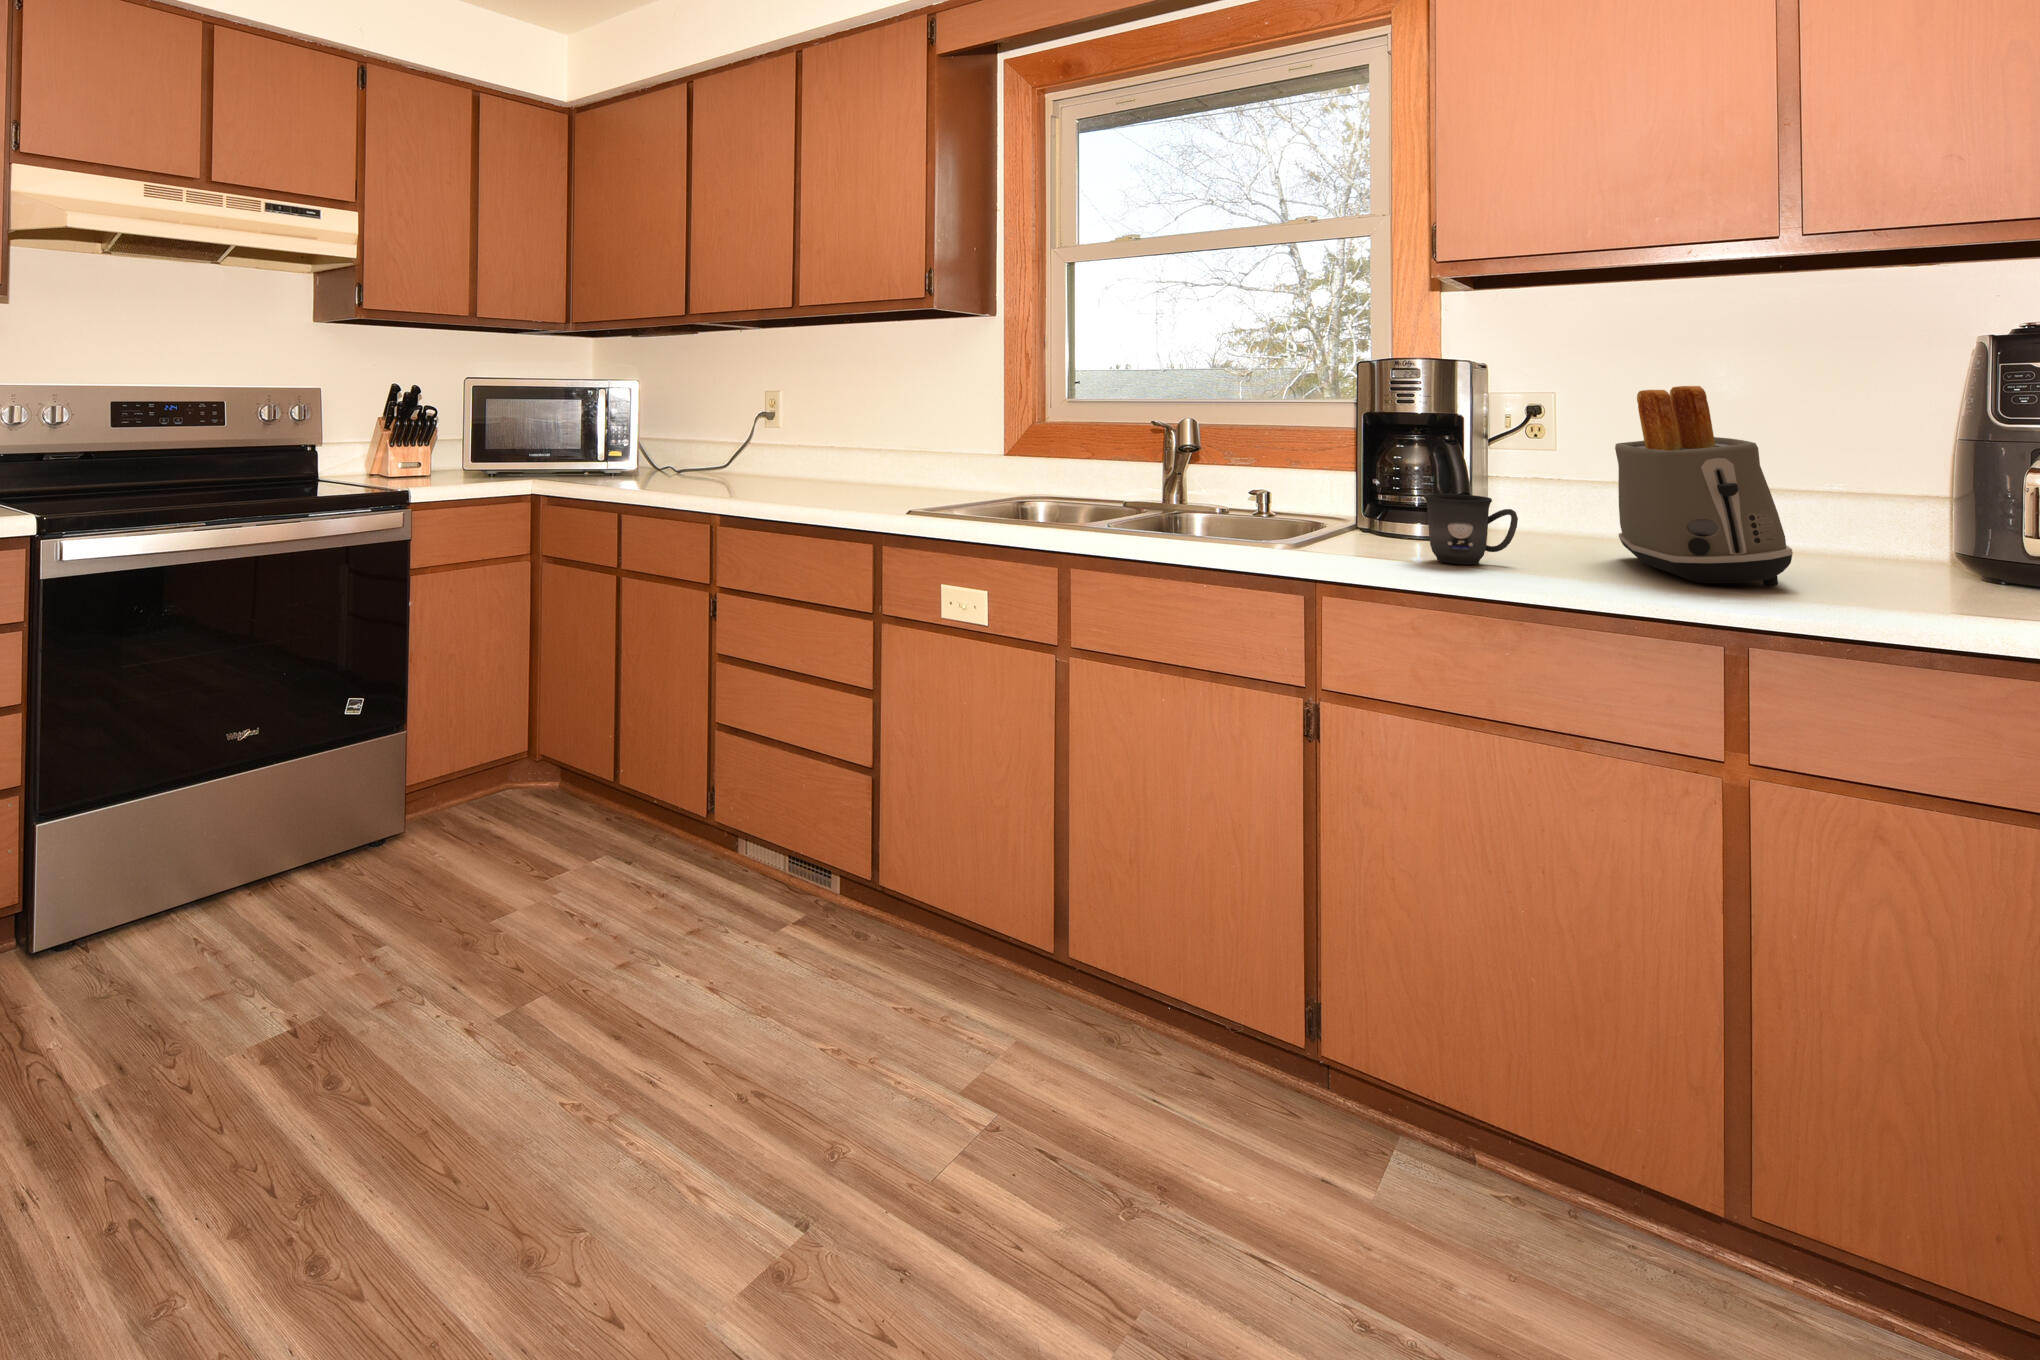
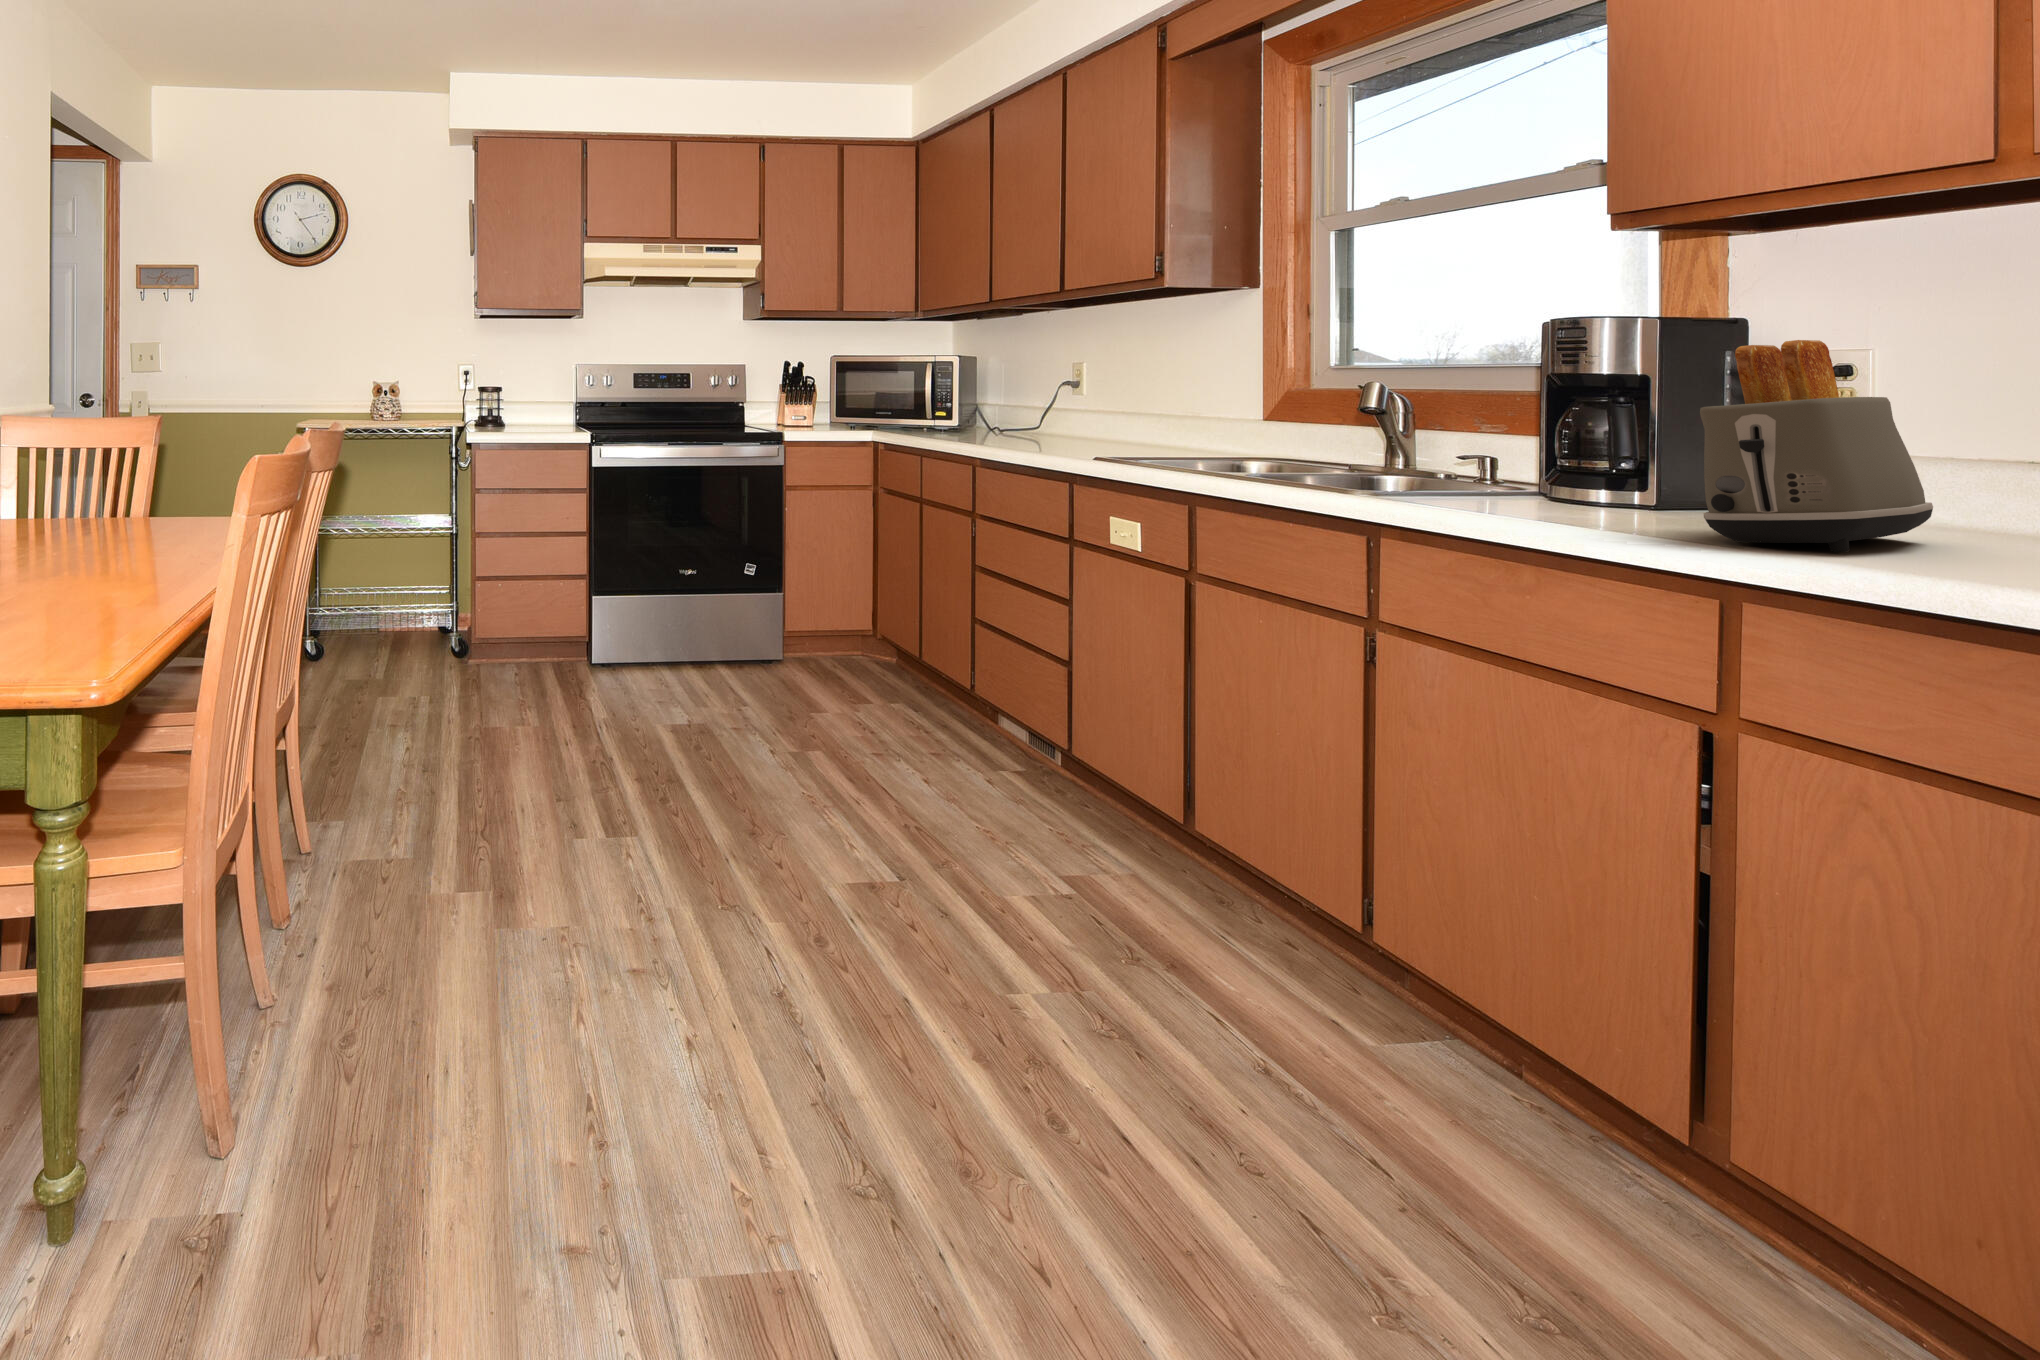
mug: present [1424,494,1518,564] -> none [1485,451,1589,518]

